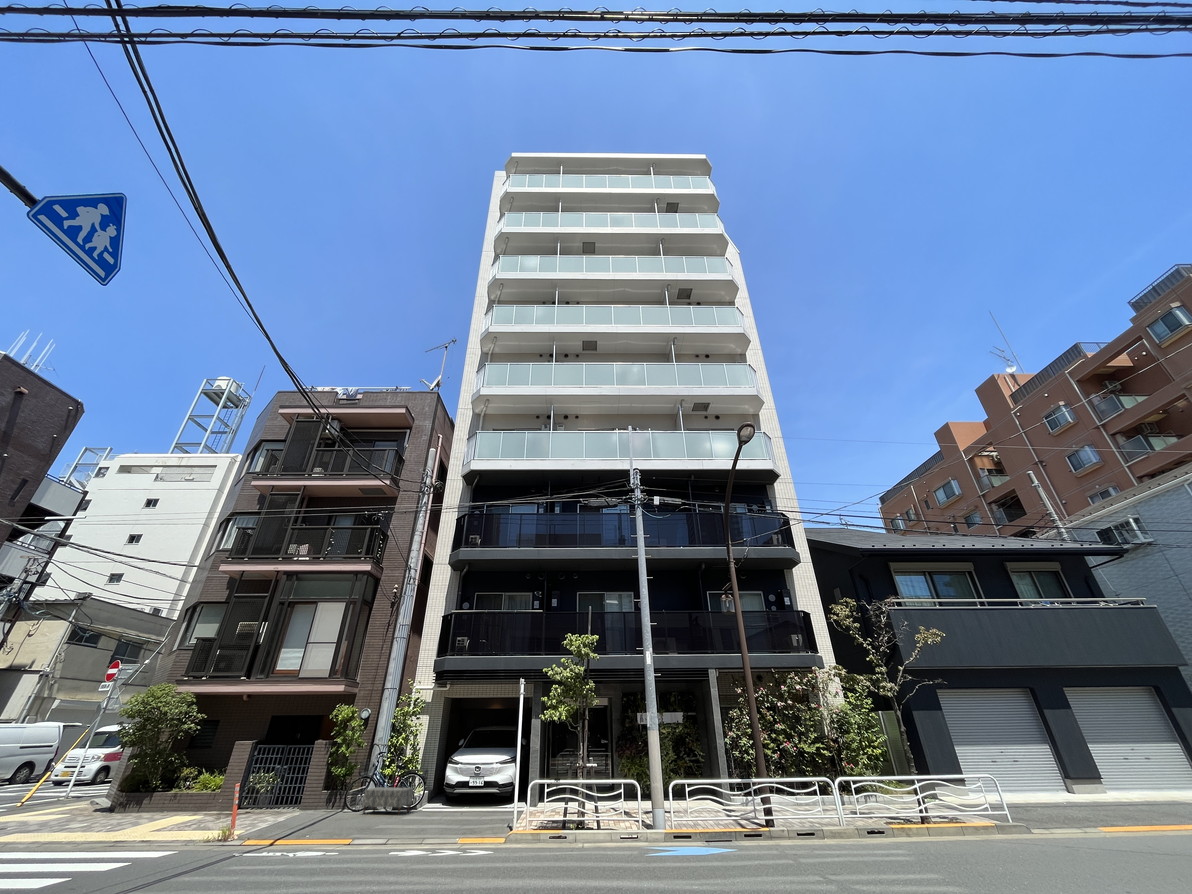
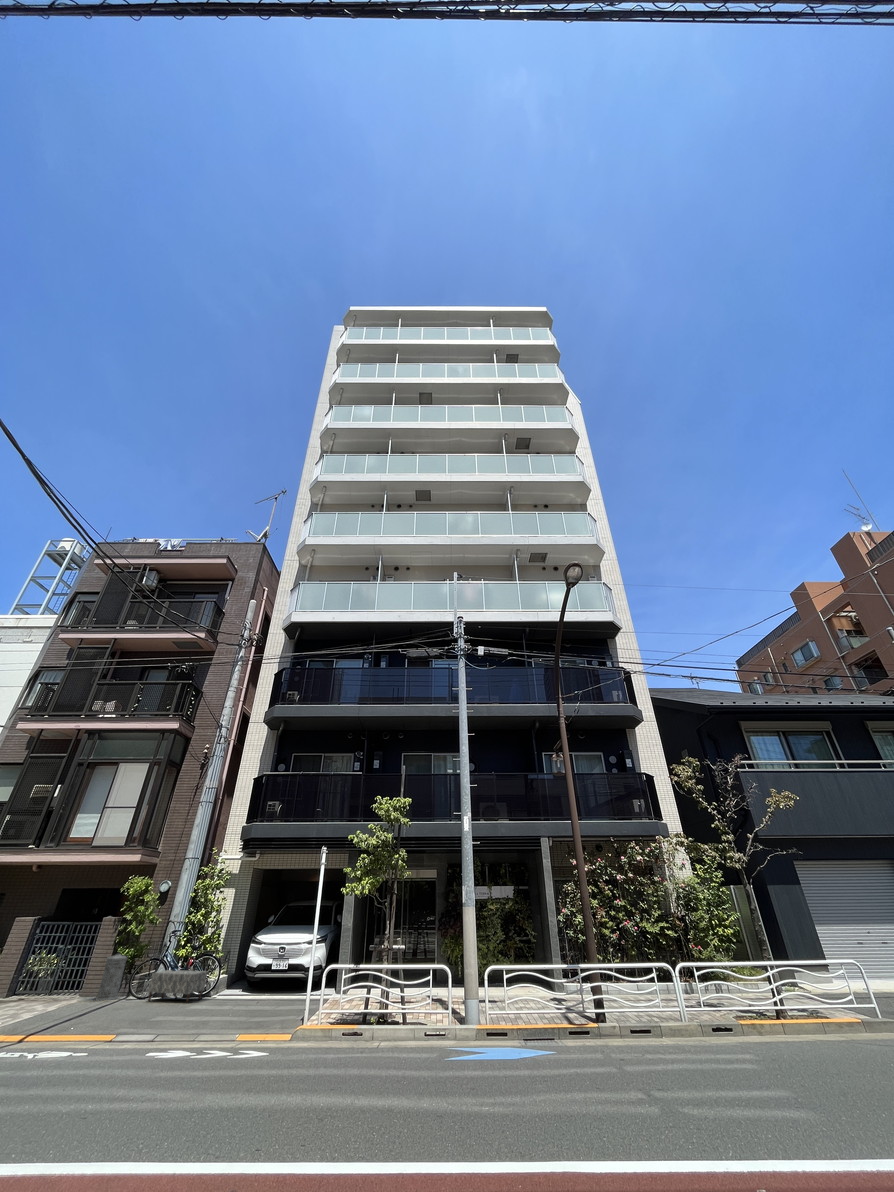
trash can: none [315,773,340,814] -> present [96,954,127,1001]

